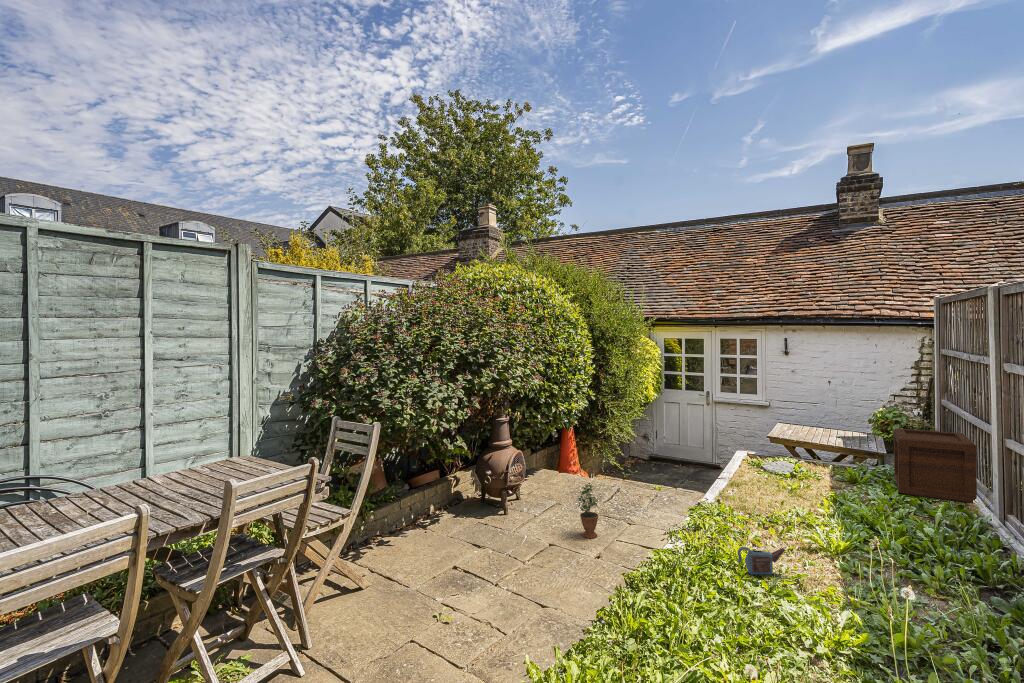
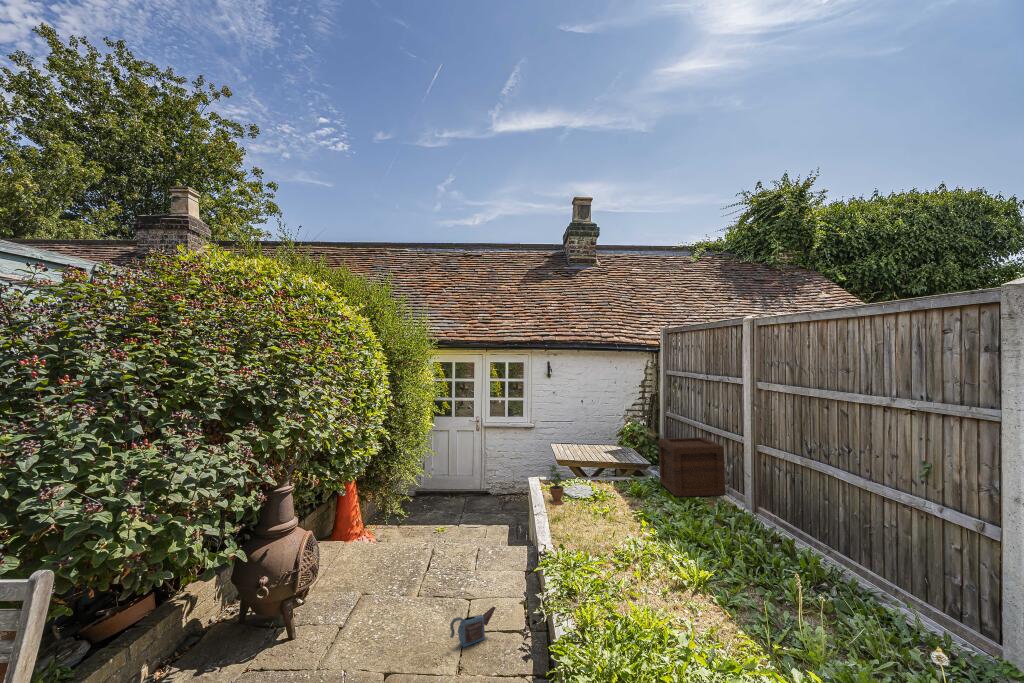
potted plant: present [578,483,598,538] -> present [548,463,564,505]
watering can: present [737,547,785,574] -> present [450,606,496,647]

